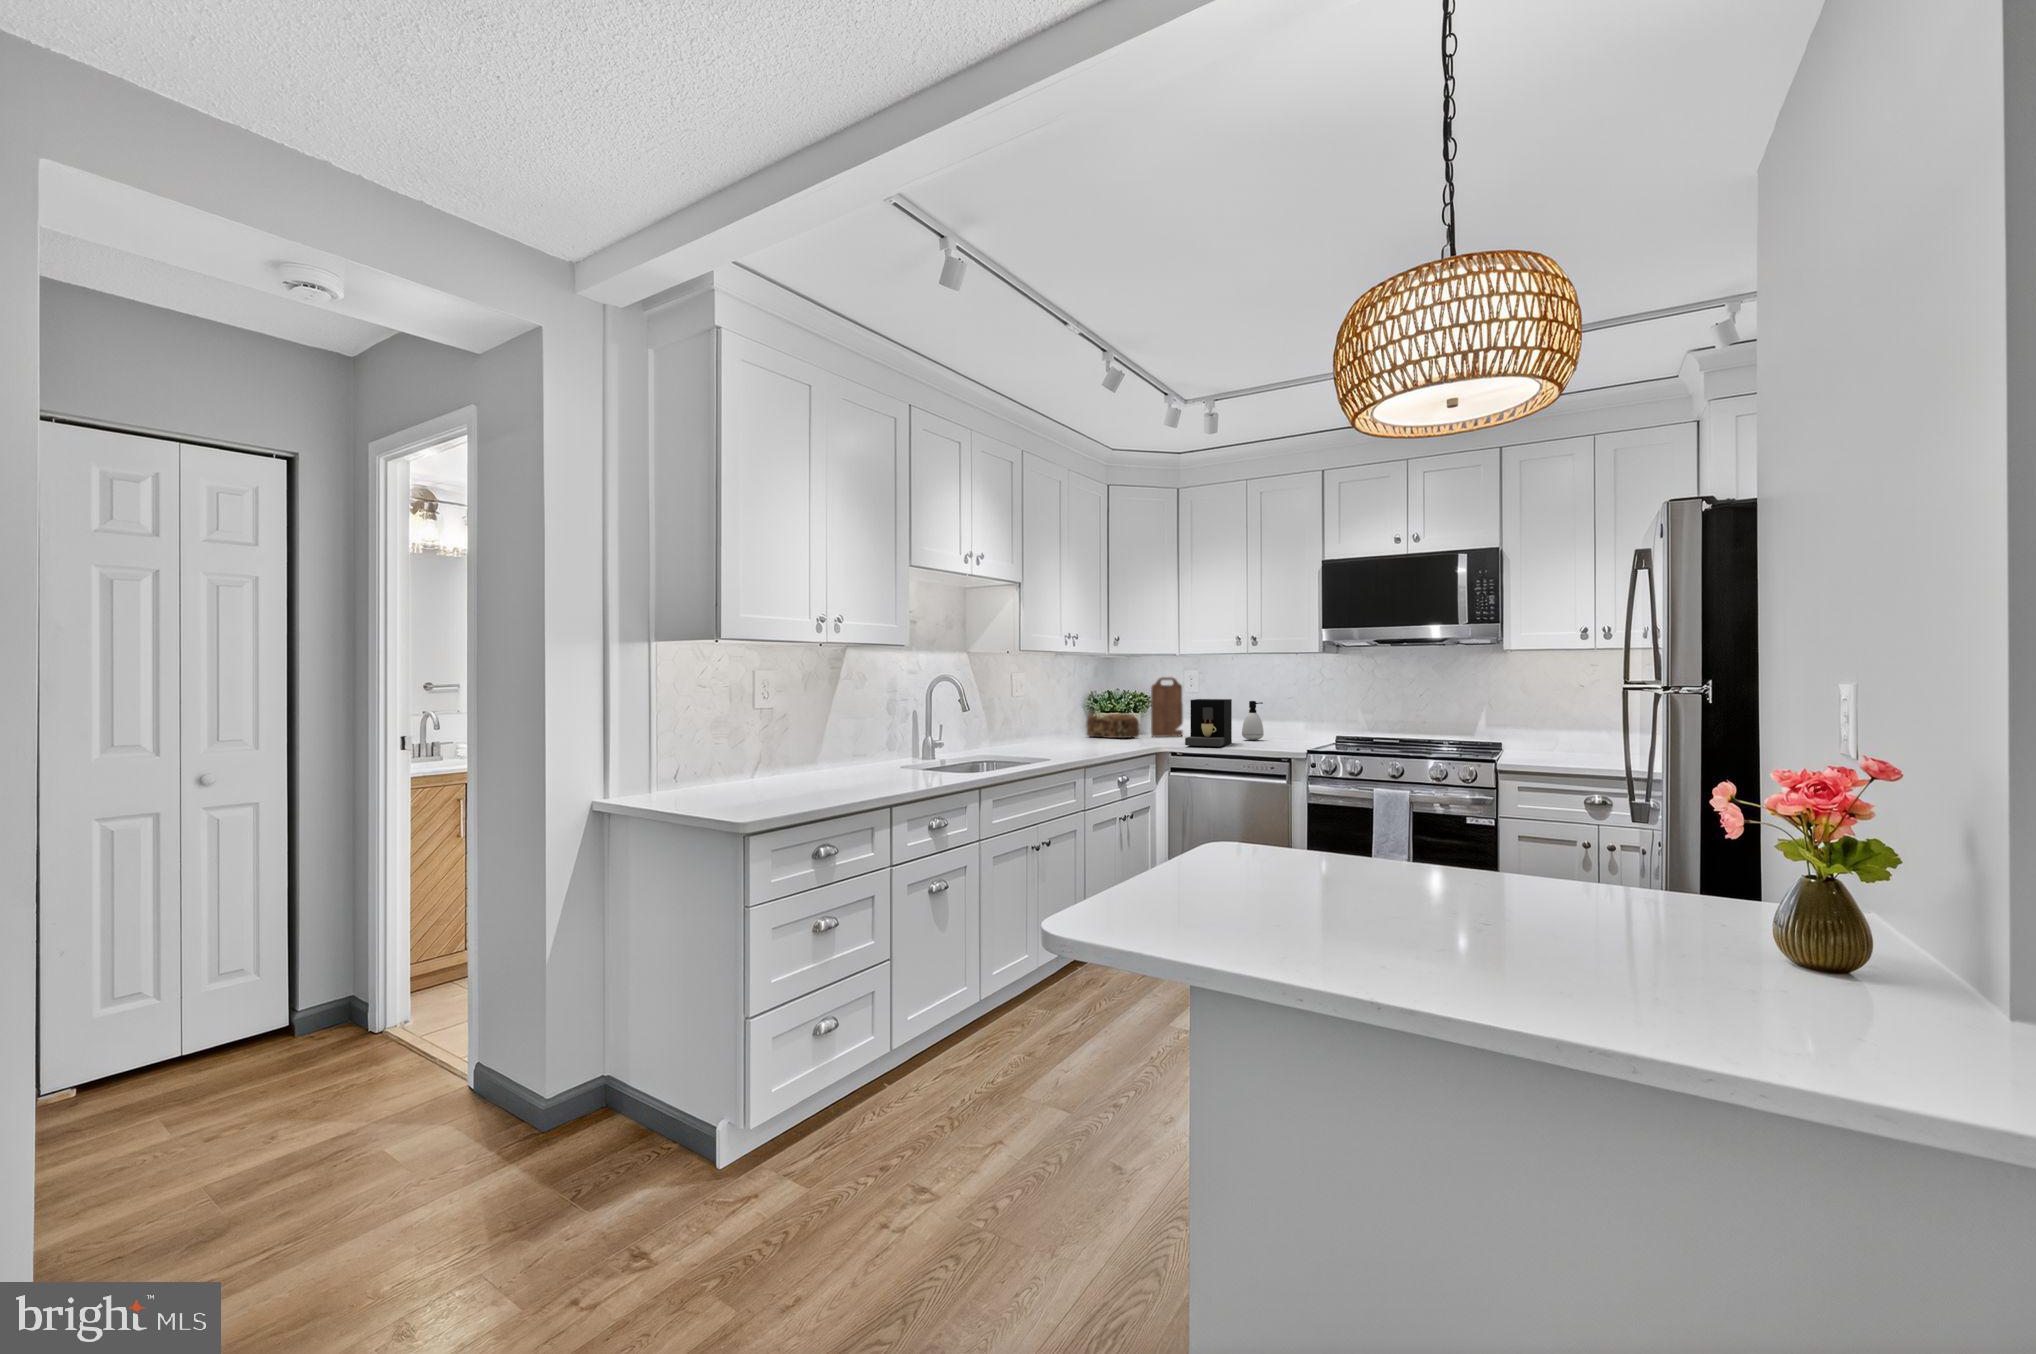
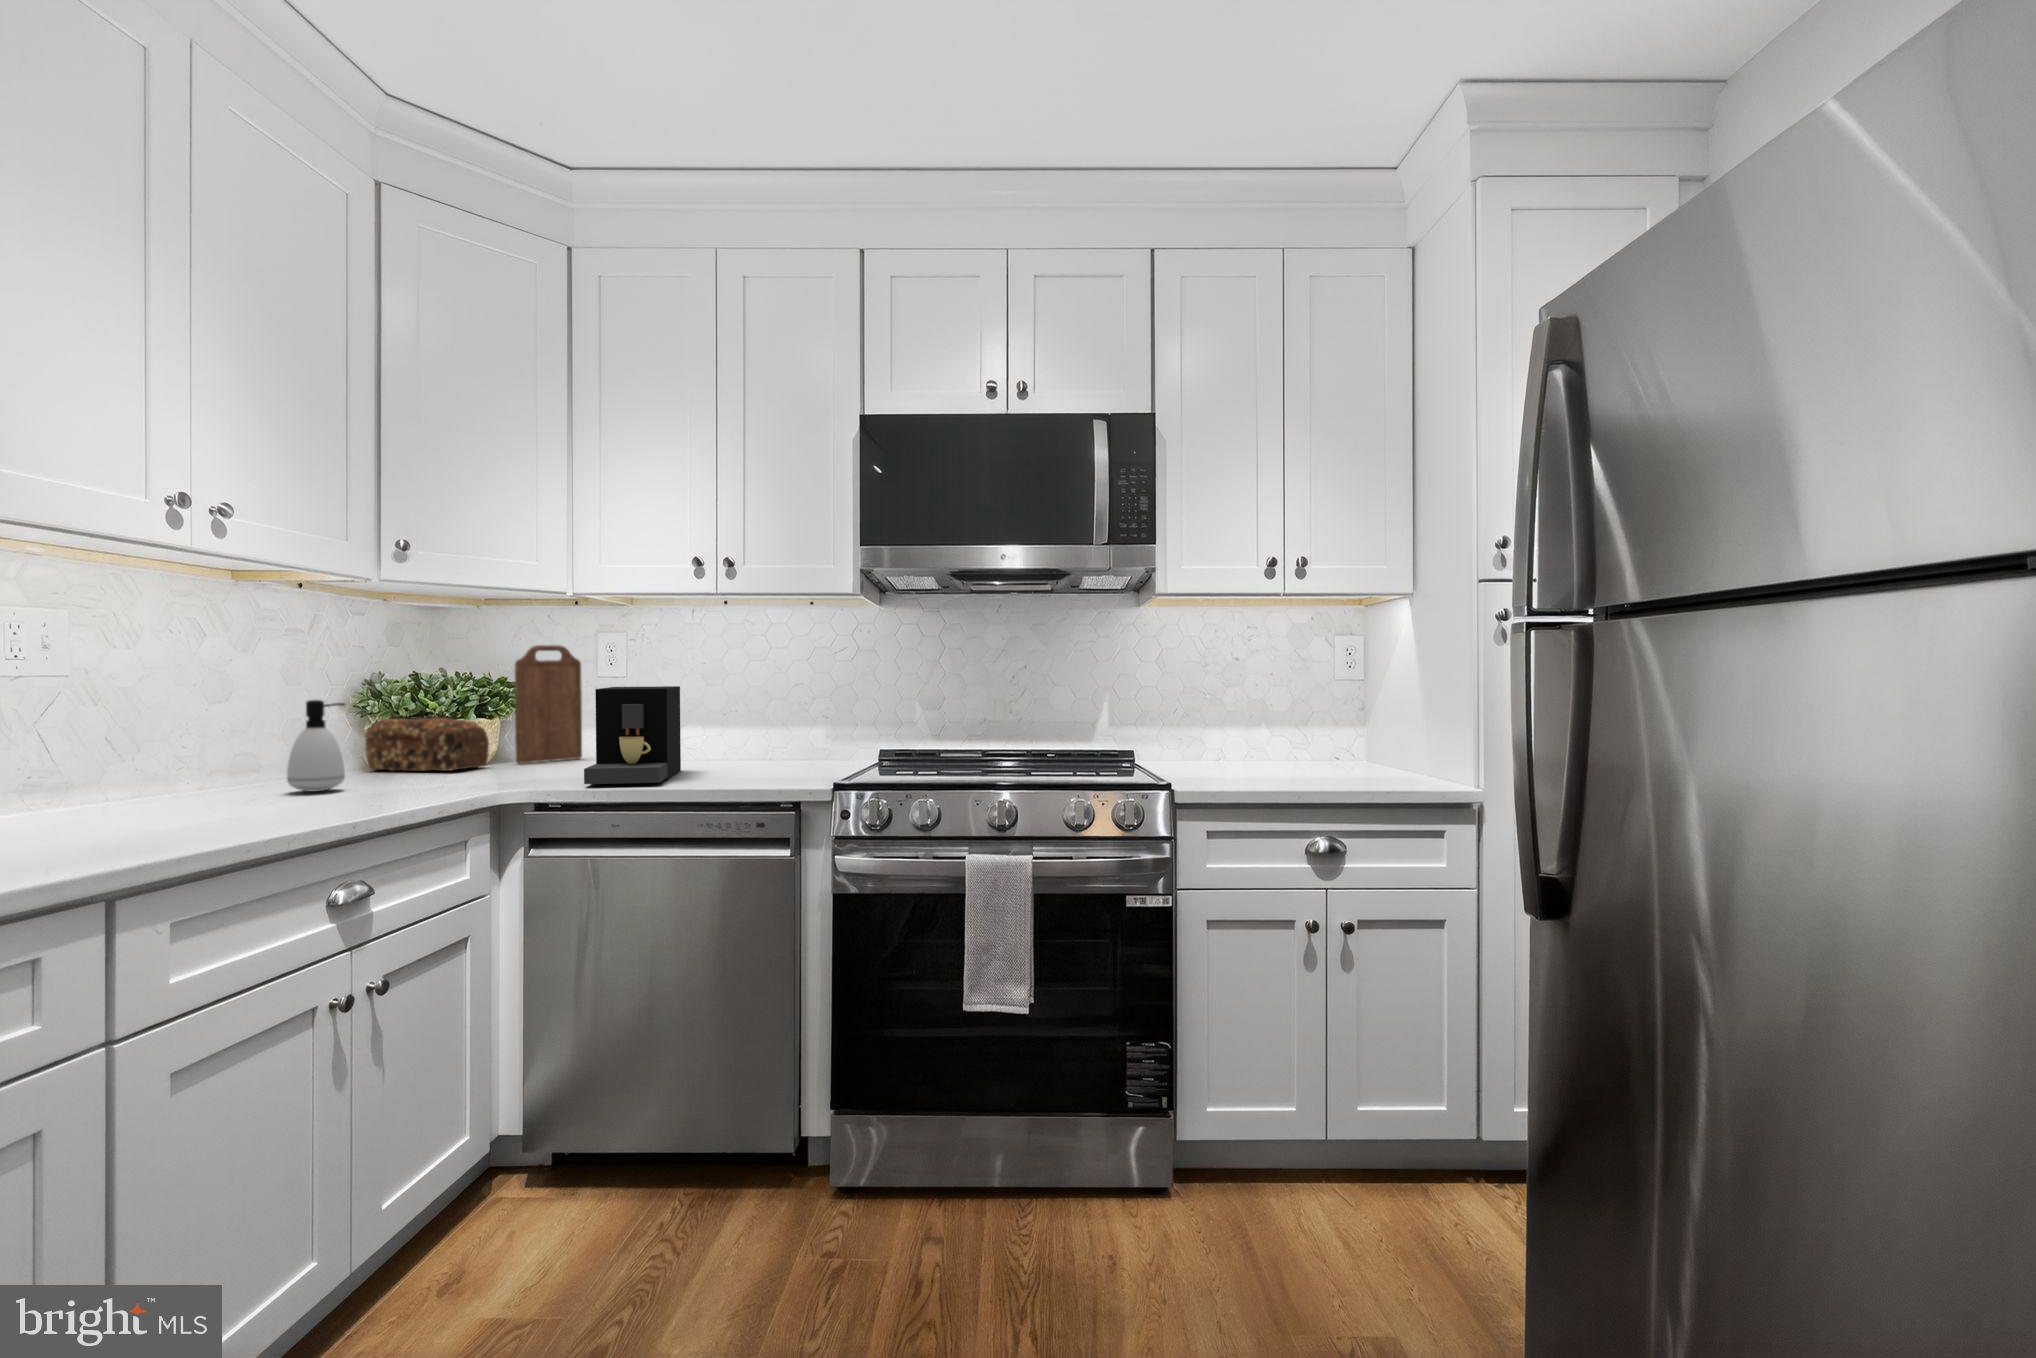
soap dispenser: present [1242,701,1264,740] -> present [287,700,345,792]

